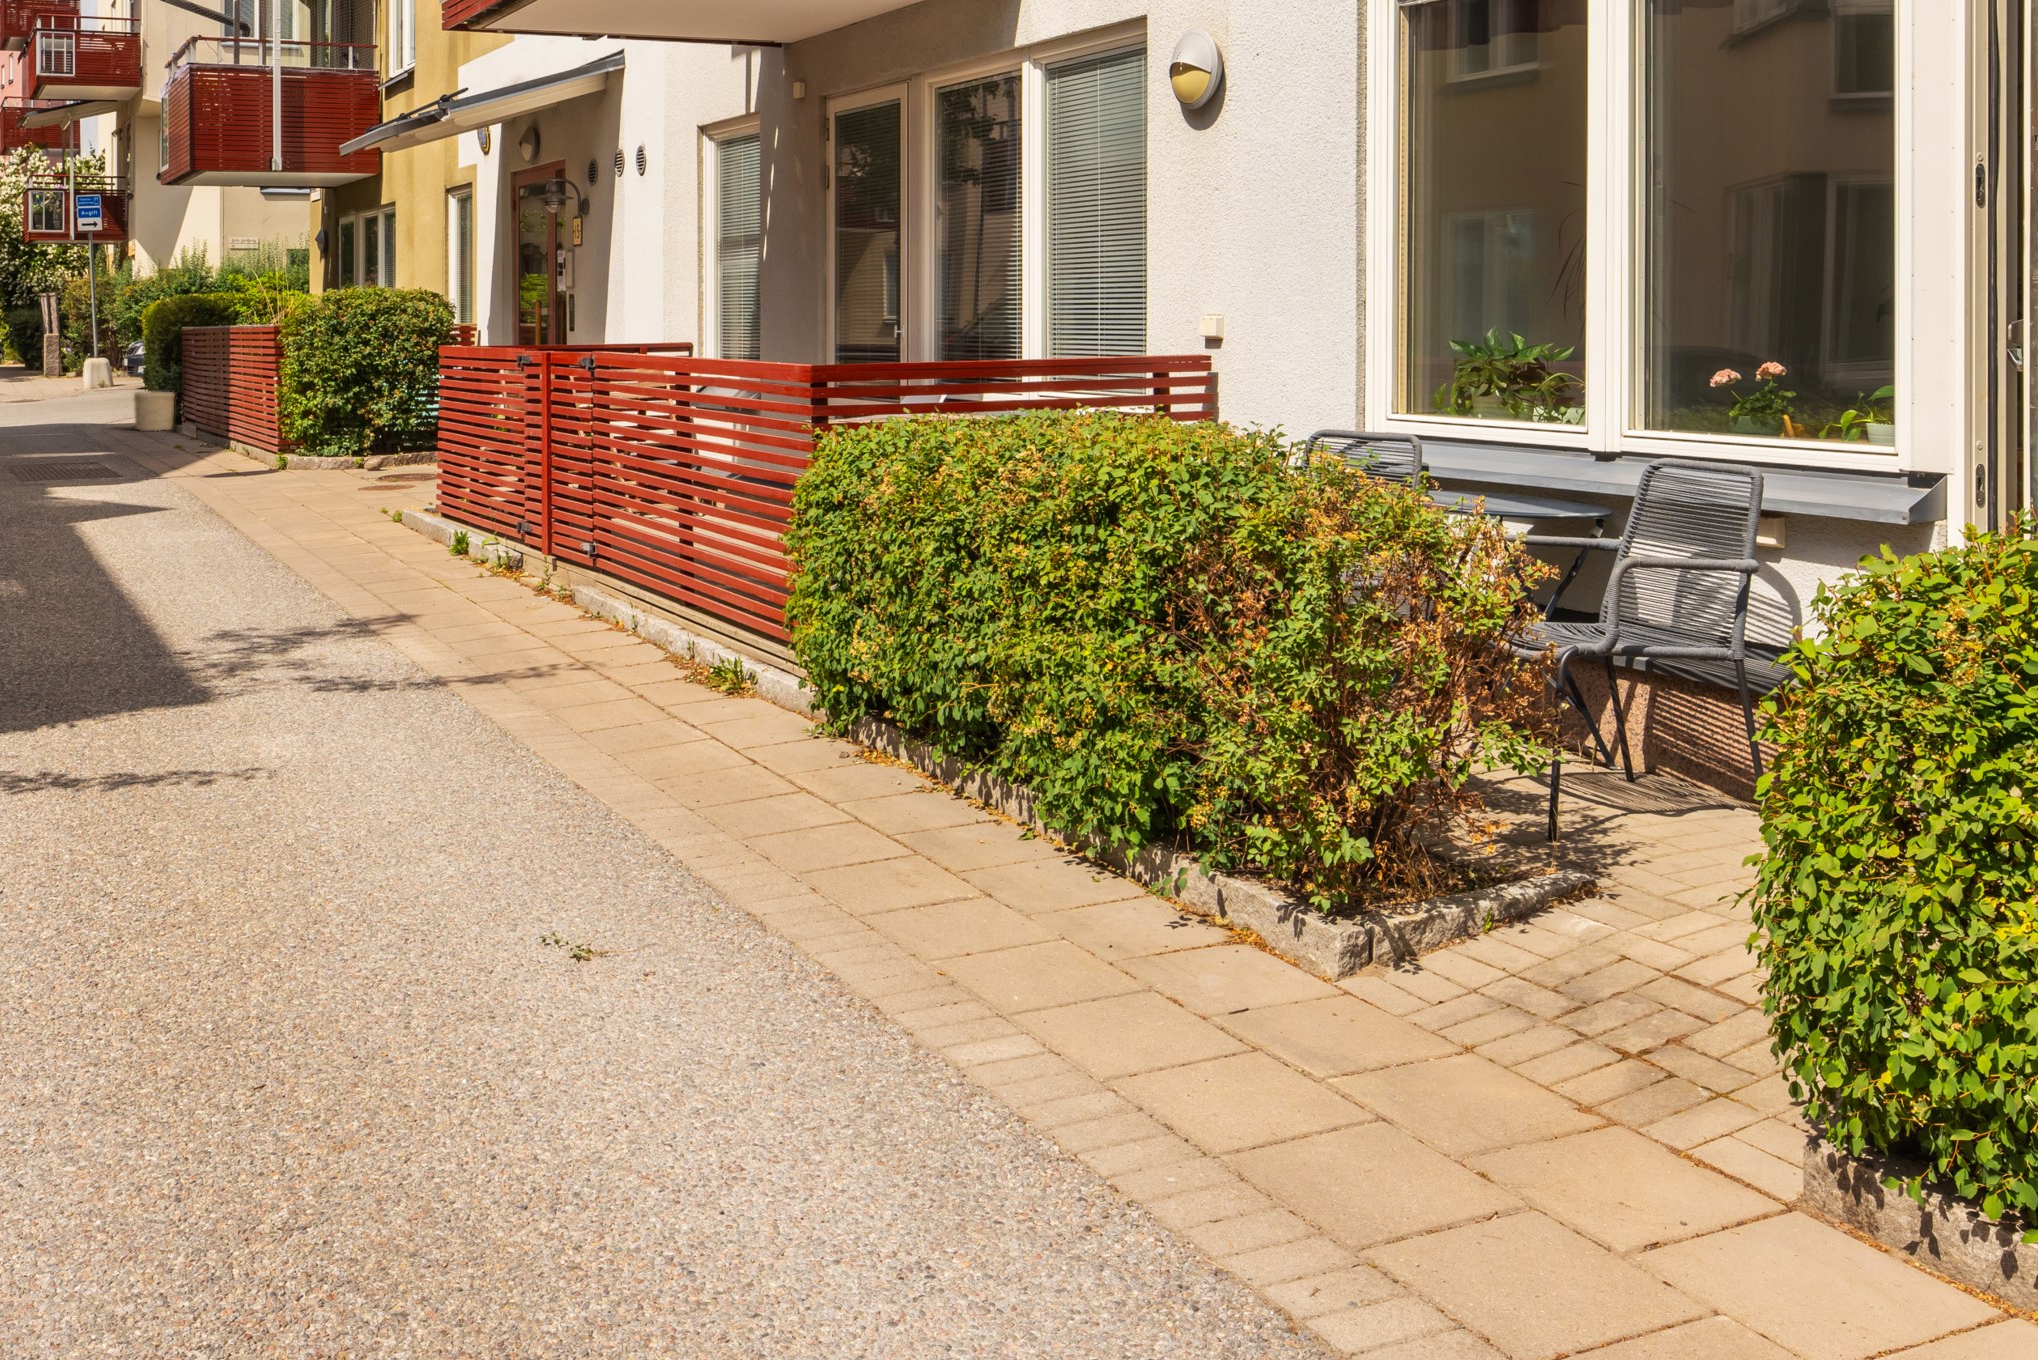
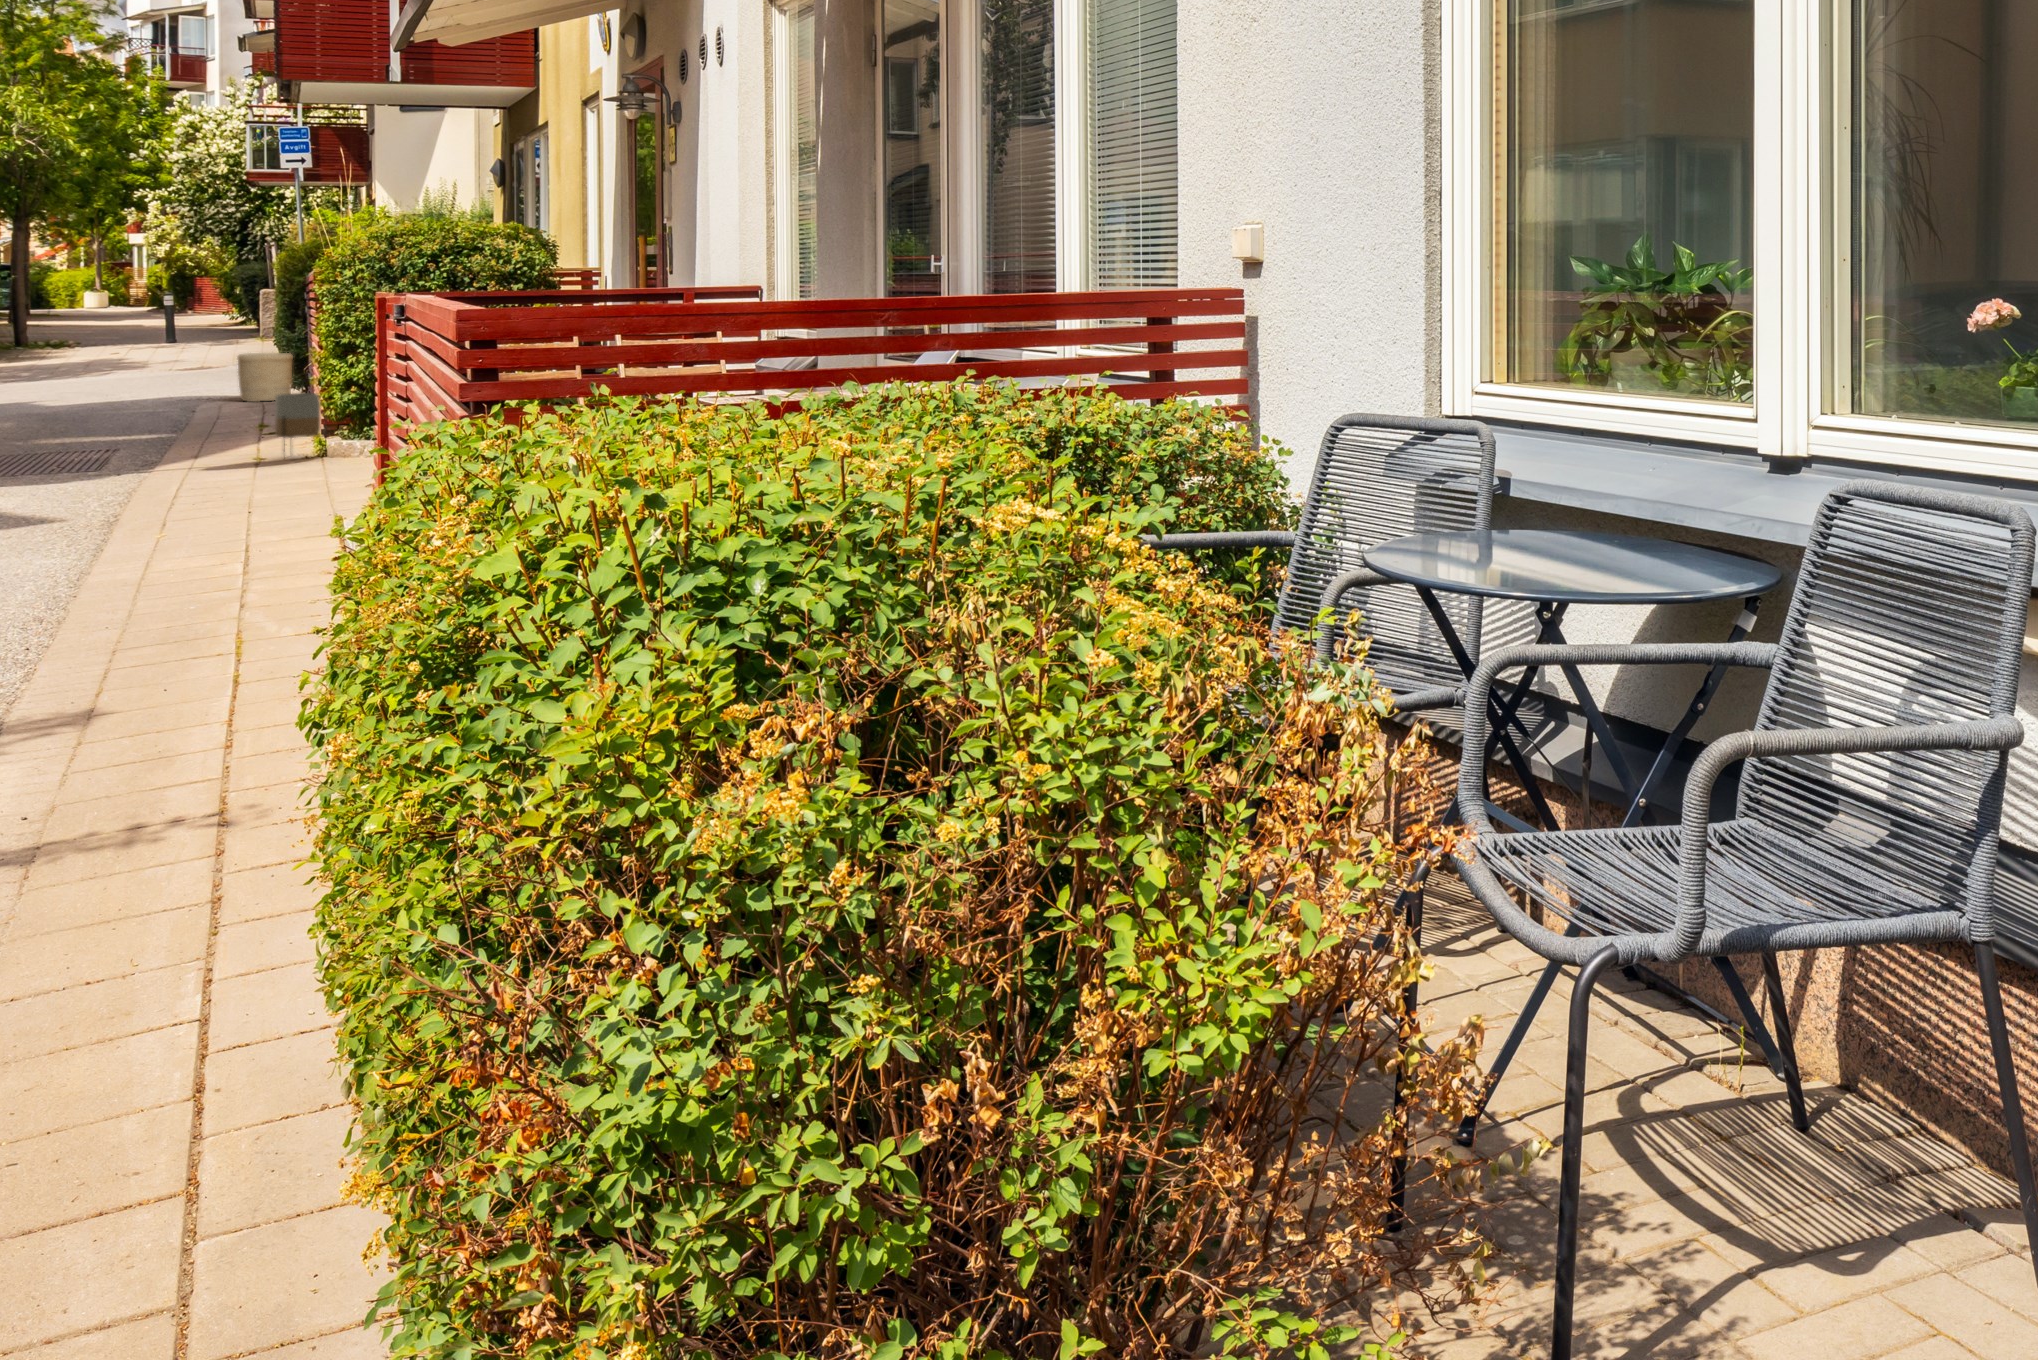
planter: none [251,422,287,473] -> present [275,393,327,452]

